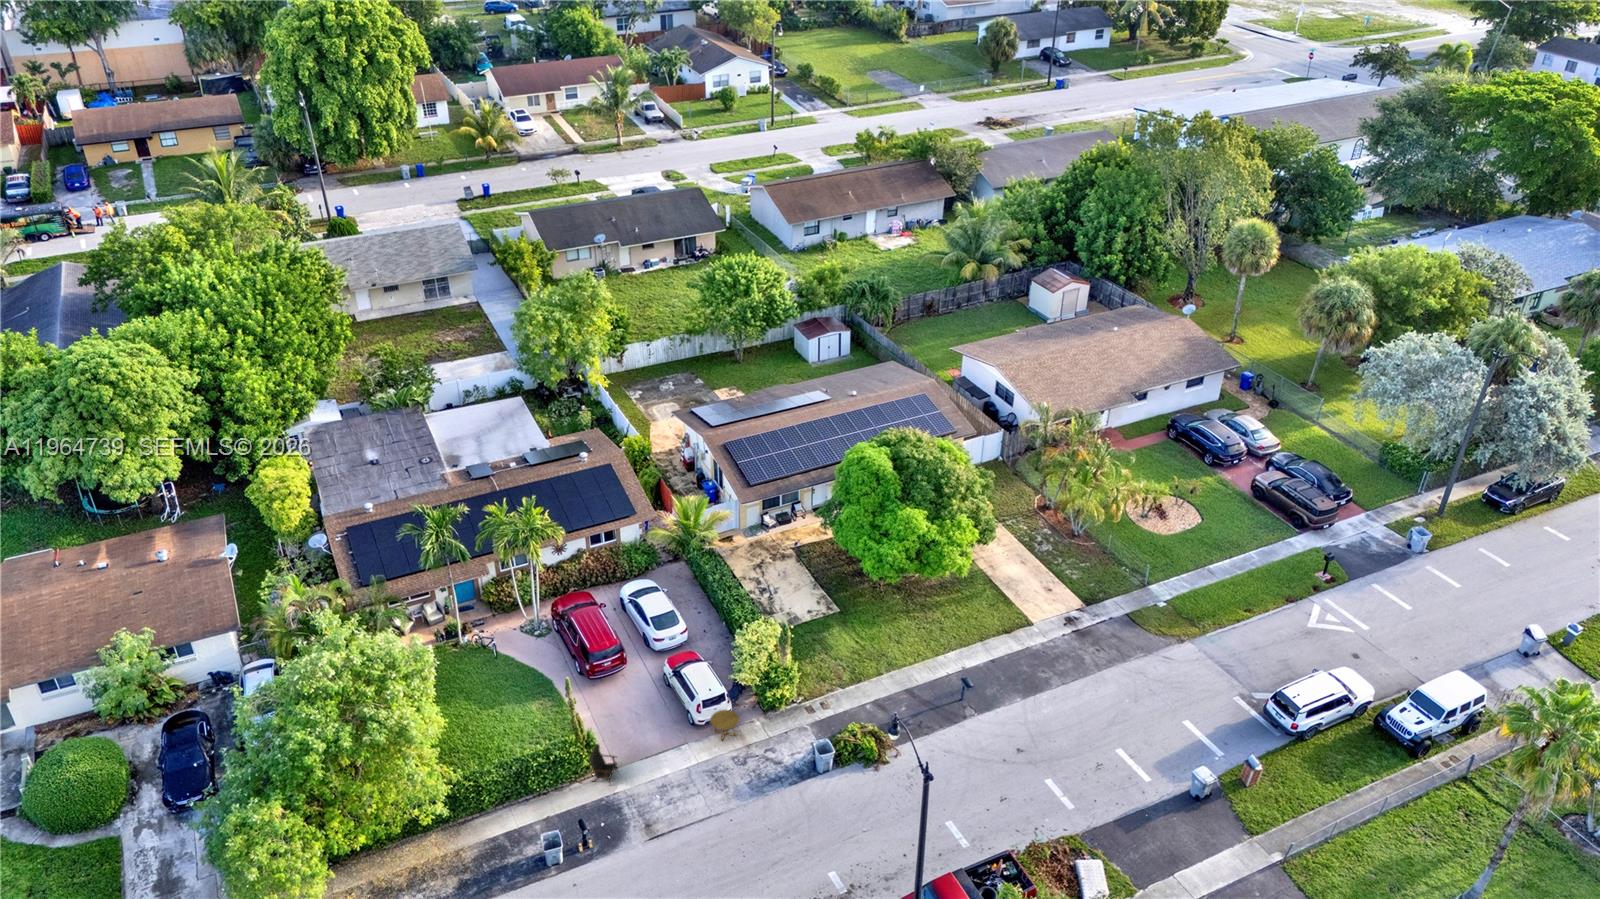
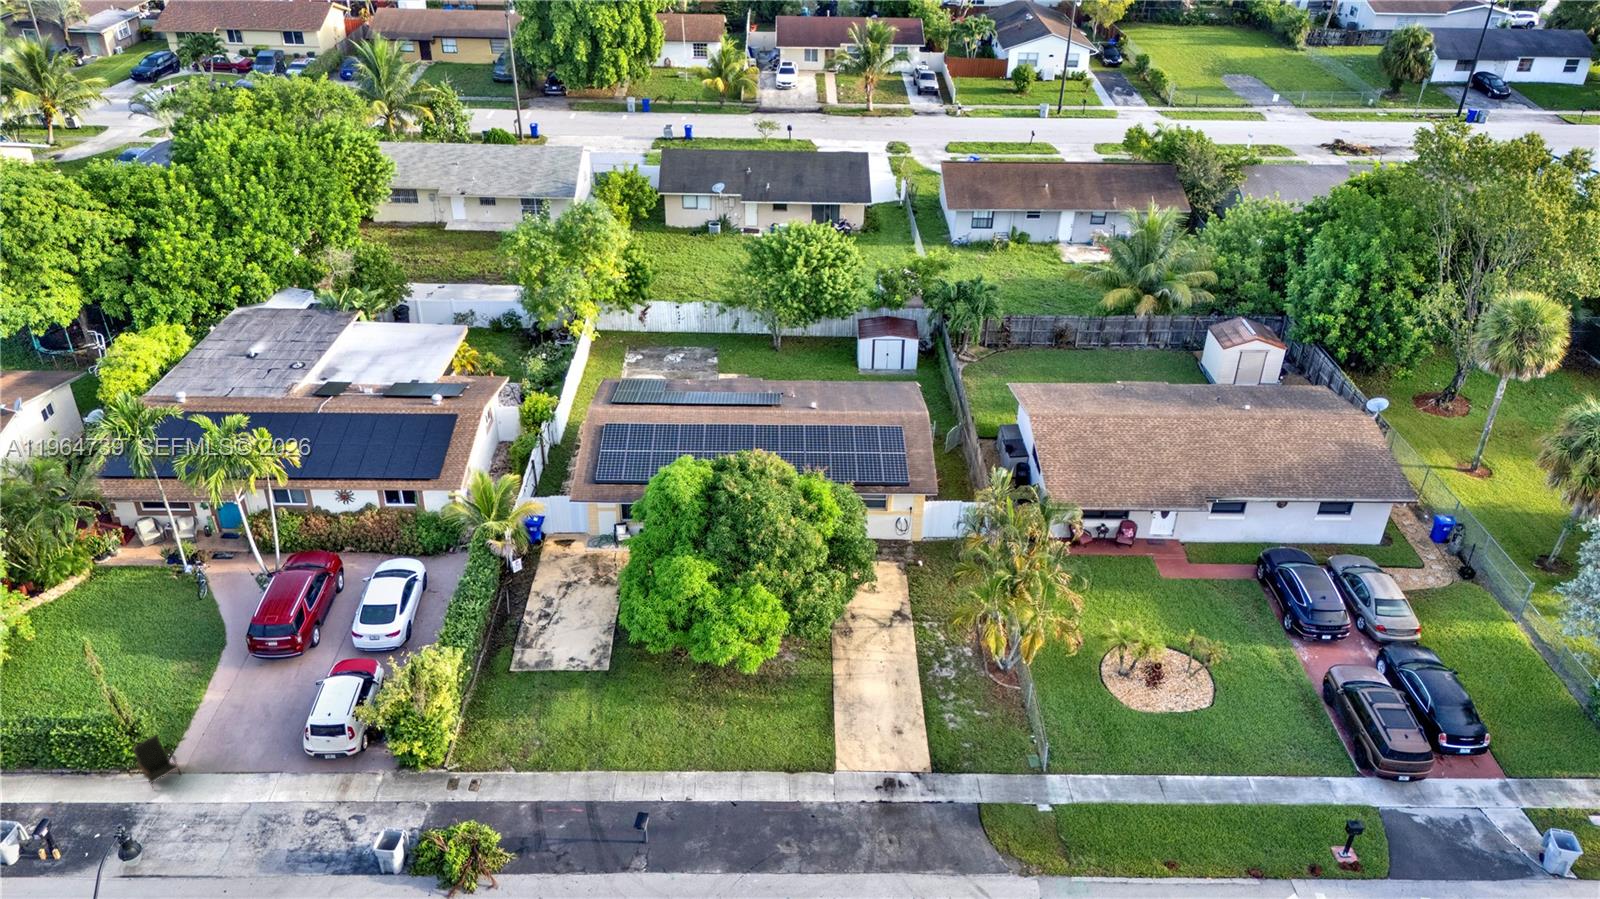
round table: present [710,710,739,740] -> none [305,744,346,784]

